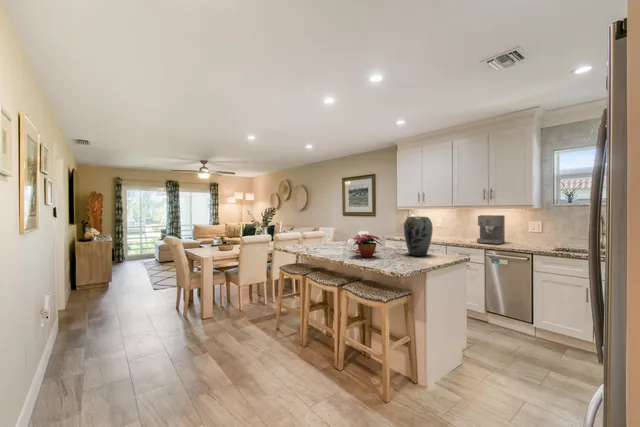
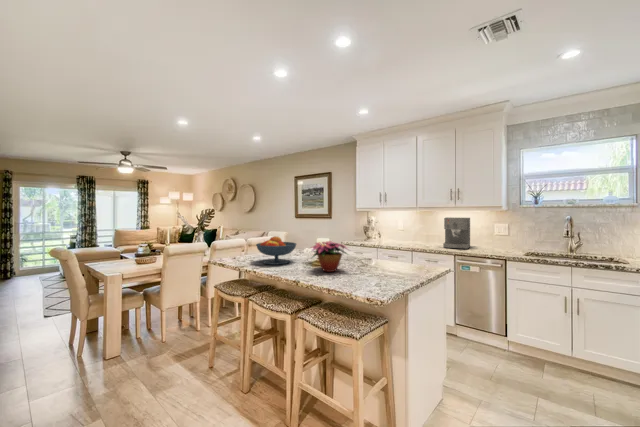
vase: present [404,217,433,256] -> none [374,219,409,268]
fruit bowl: none [311,230,342,252] -> present [256,237,296,265]

